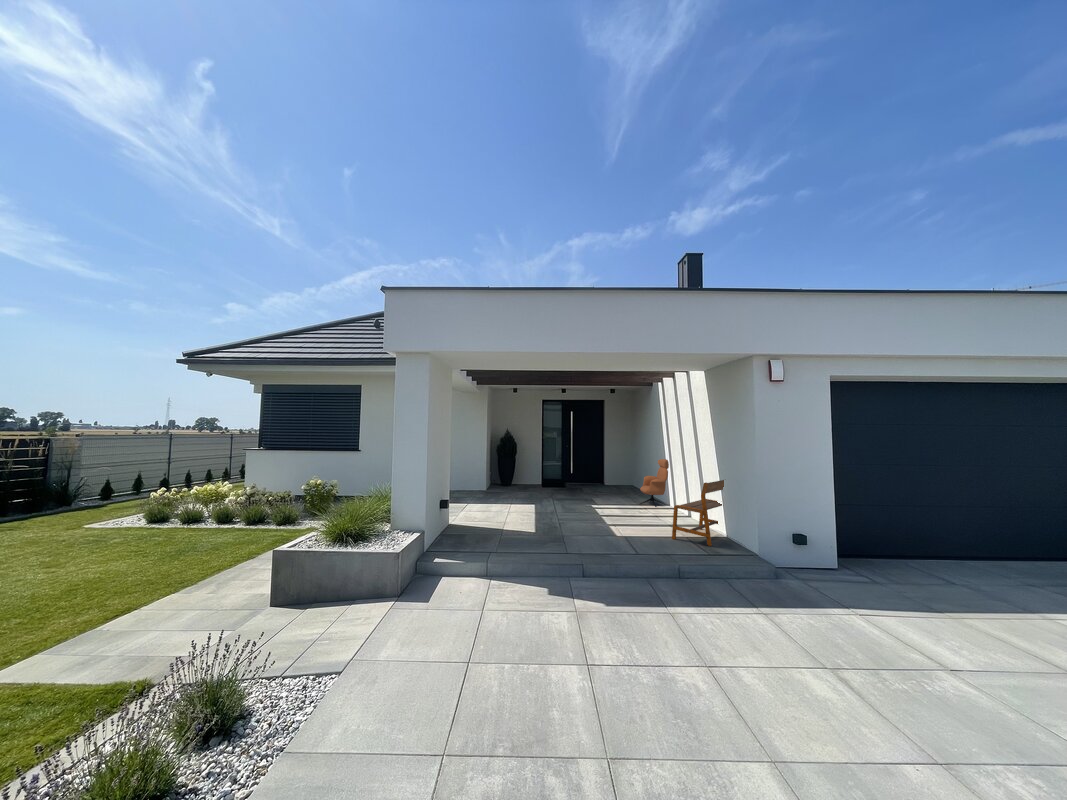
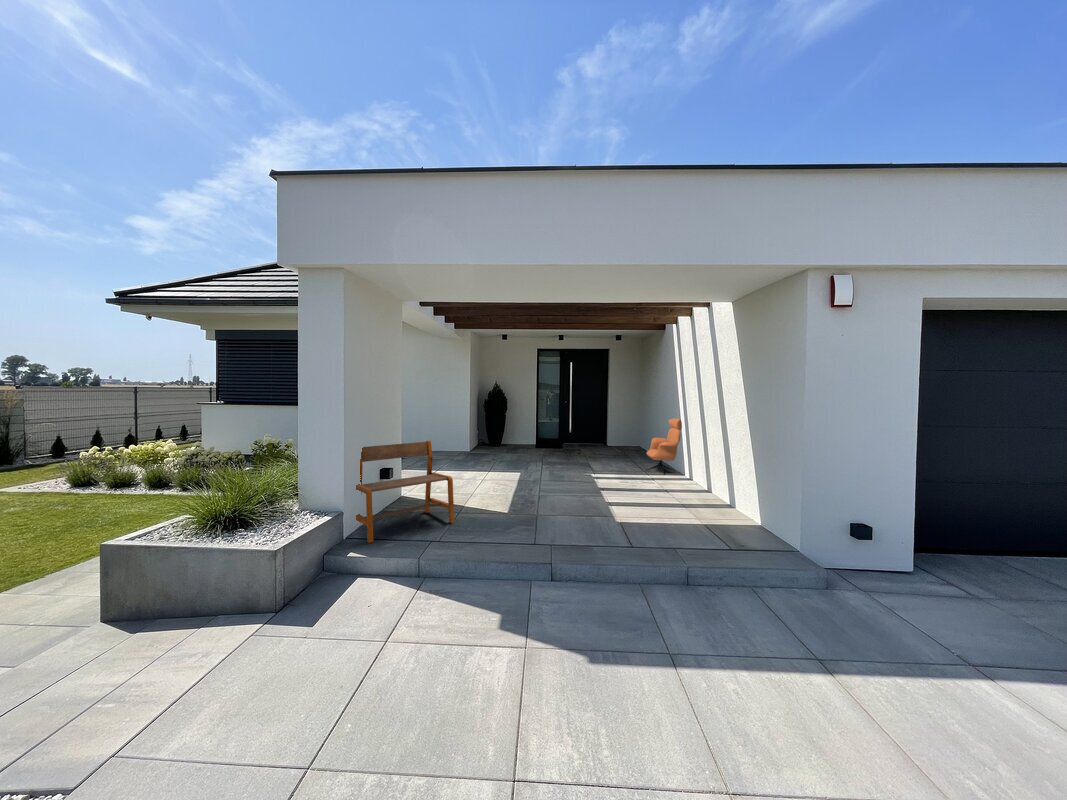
bench: present [672,480,724,546] -> present [356,441,454,543]

